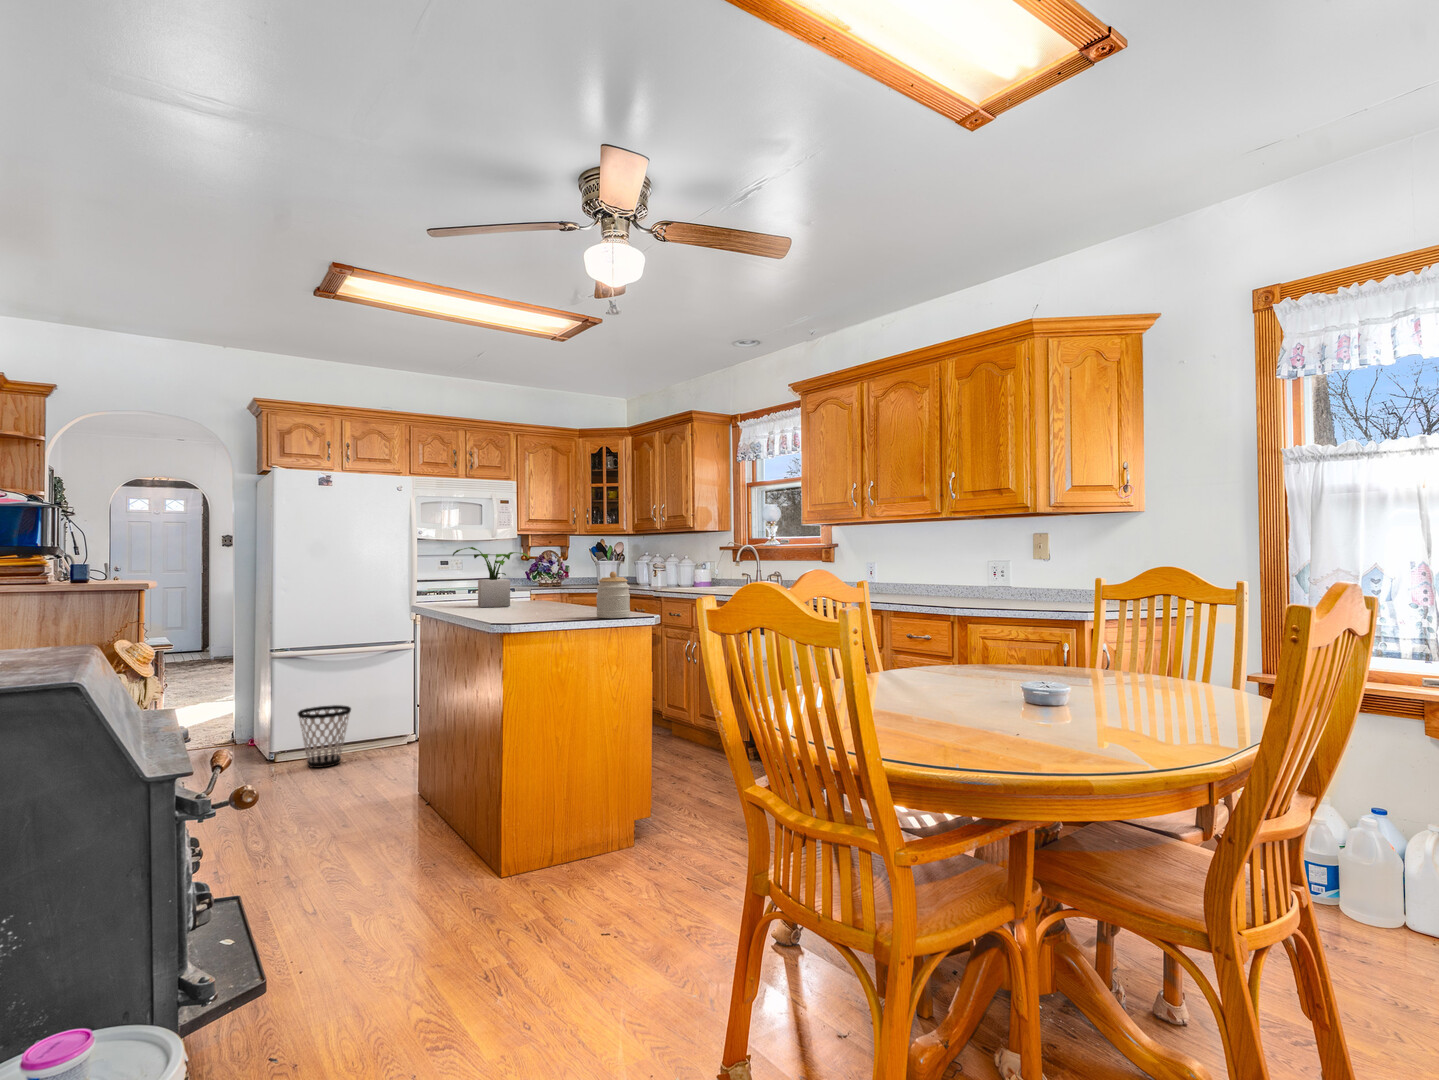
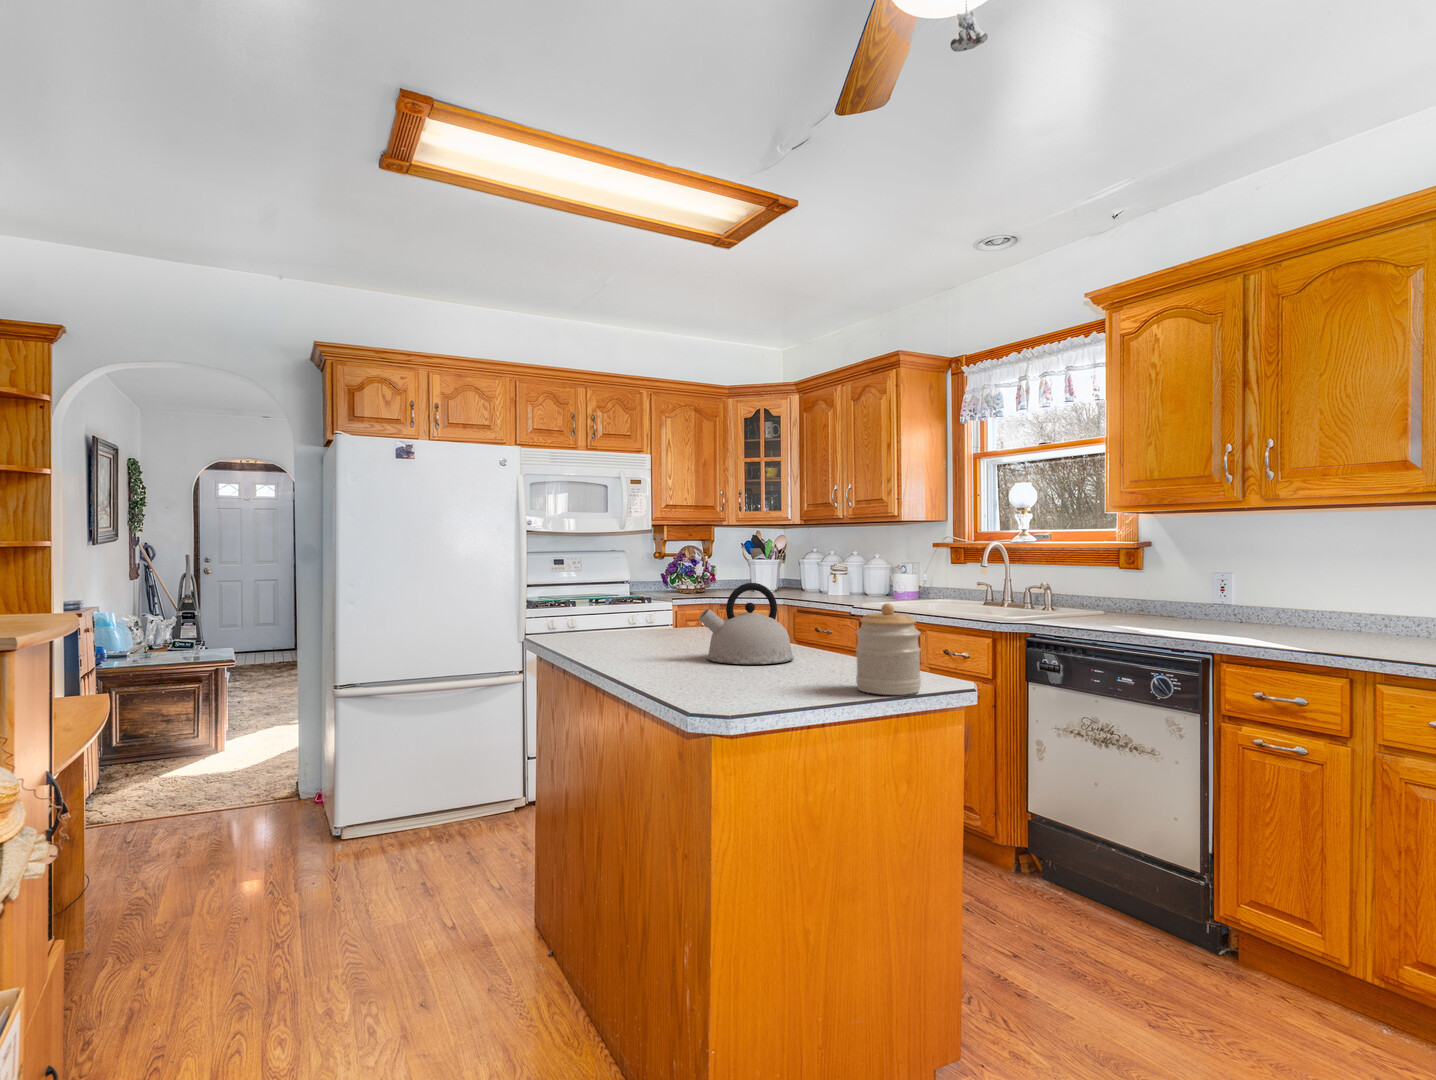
potted plant: present [453,547,529,607] -> none [582,549,697,644]
kettle: none [522,566,580,612] -> present [699,583,794,664]
wastebasket: present [298,705,351,768] -> none [367,763,439,855]

